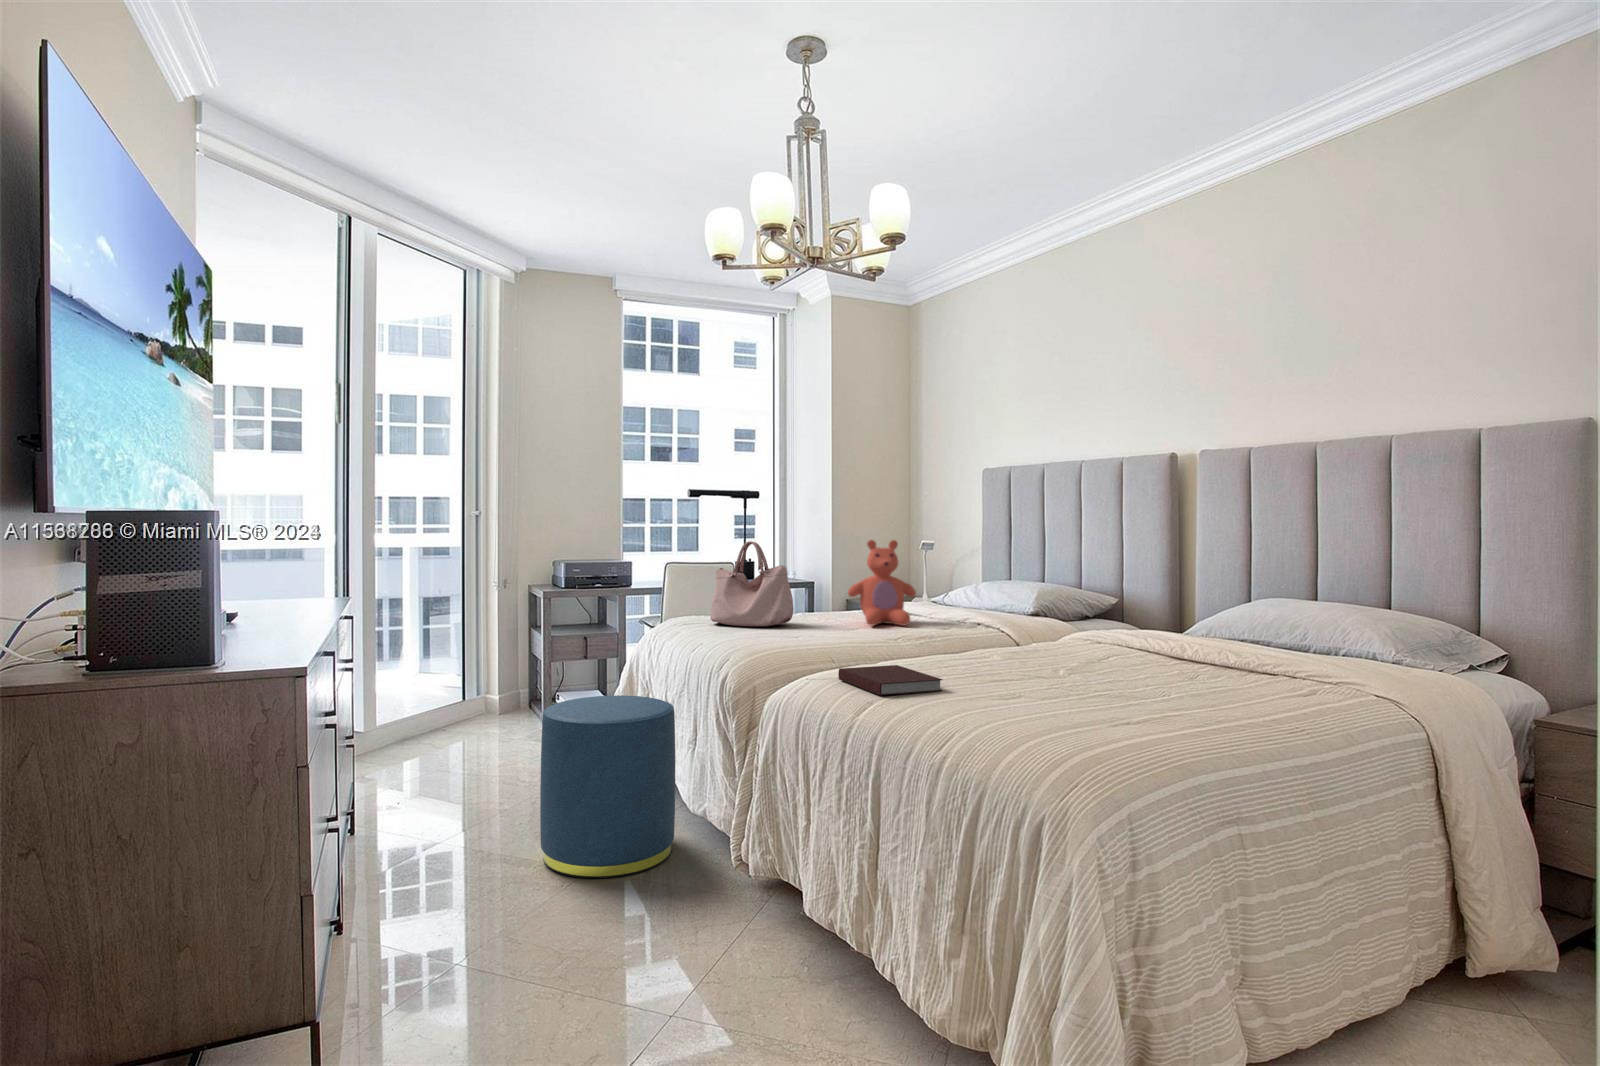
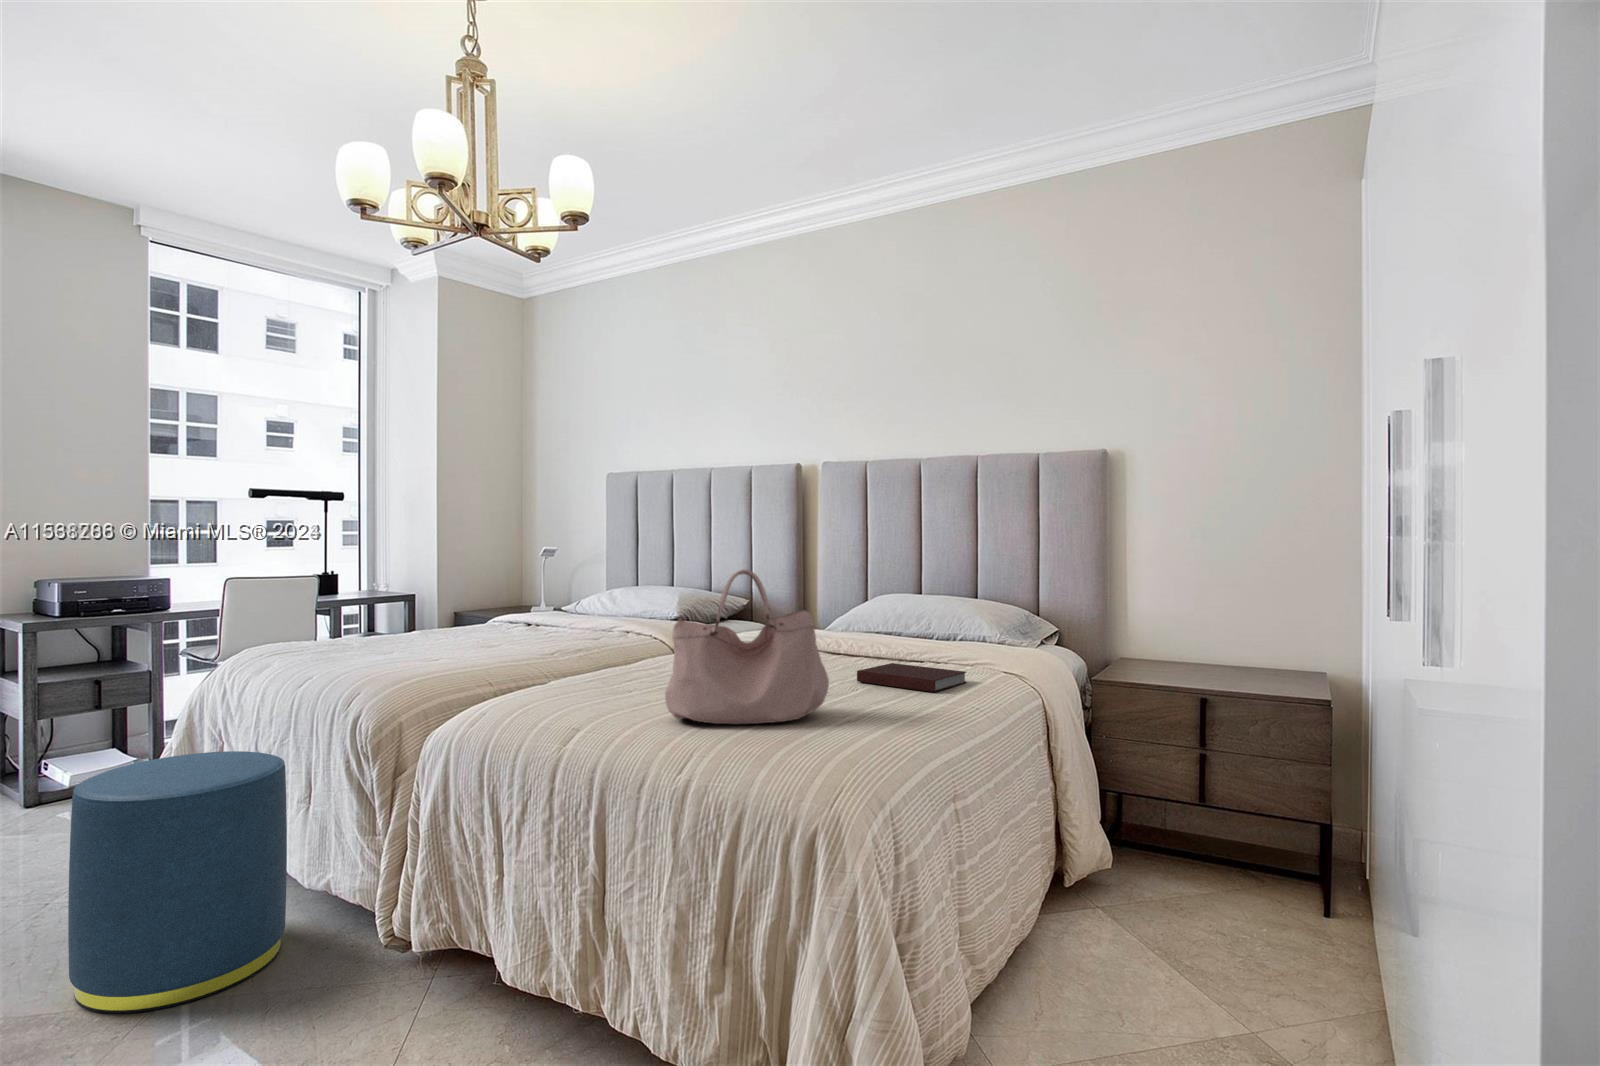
teddy bear: present [848,540,916,626] -> none [488,547,564,640]
handbag: present [710,541,793,626] -> present [665,569,829,724]
notebook: present [838,665,942,695] -> present [857,663,966,692]

